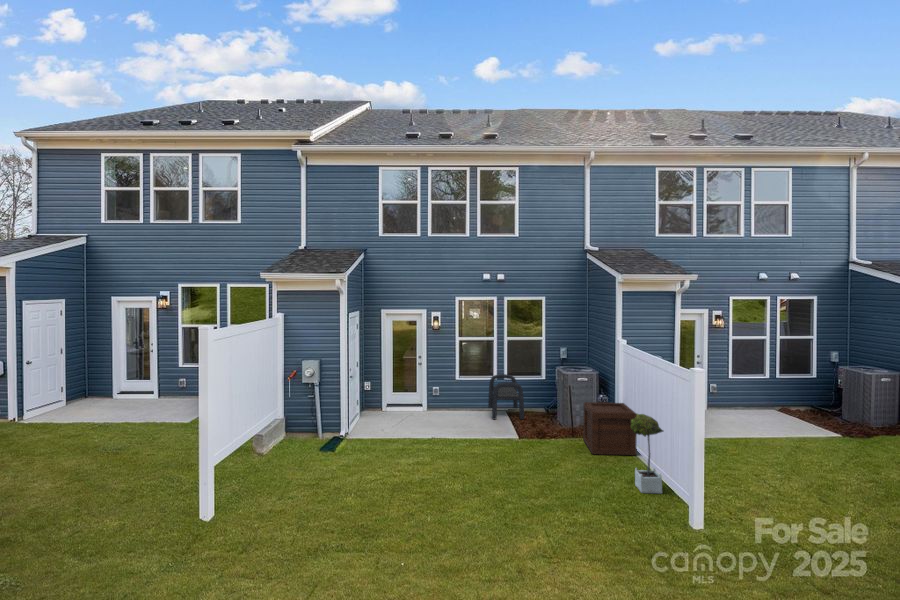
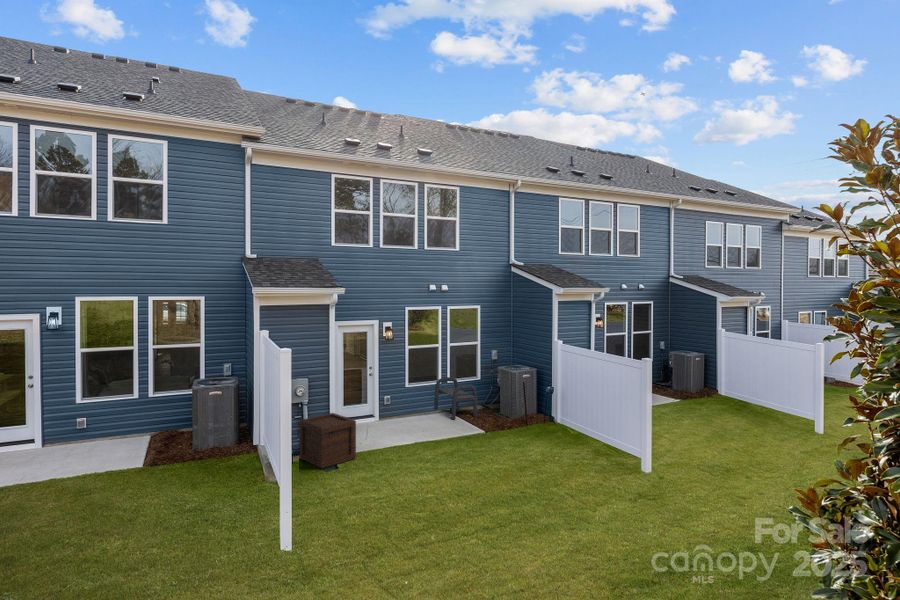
wooden crate: present [583,402,637,456] -> present [299,413,356,469]
potted tree: present [631,414,663,493] -> none [611,403,635,462]

